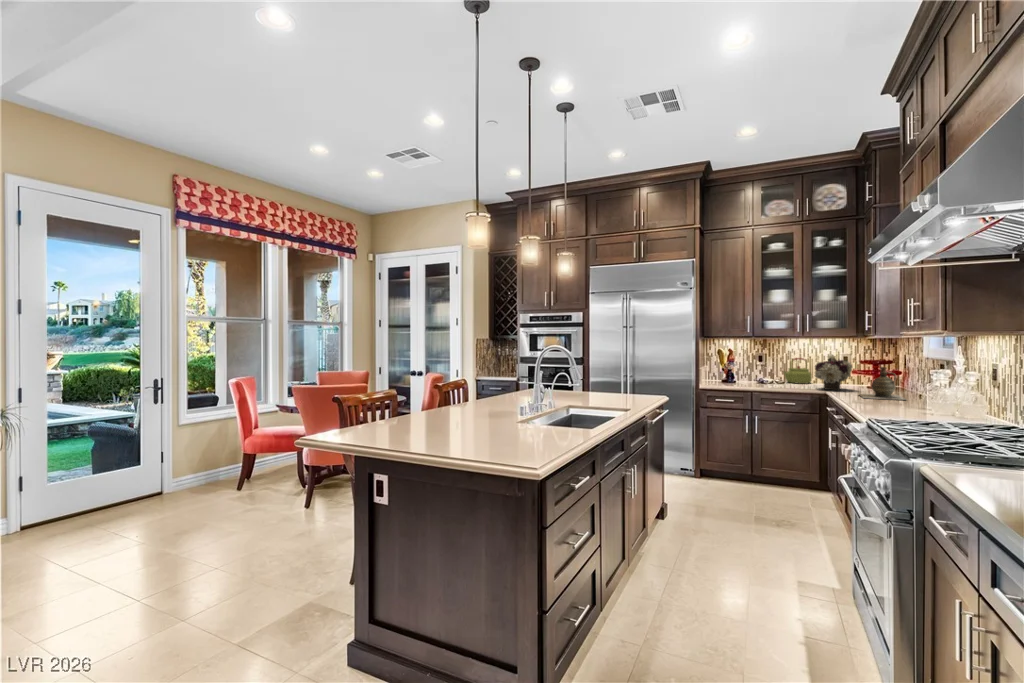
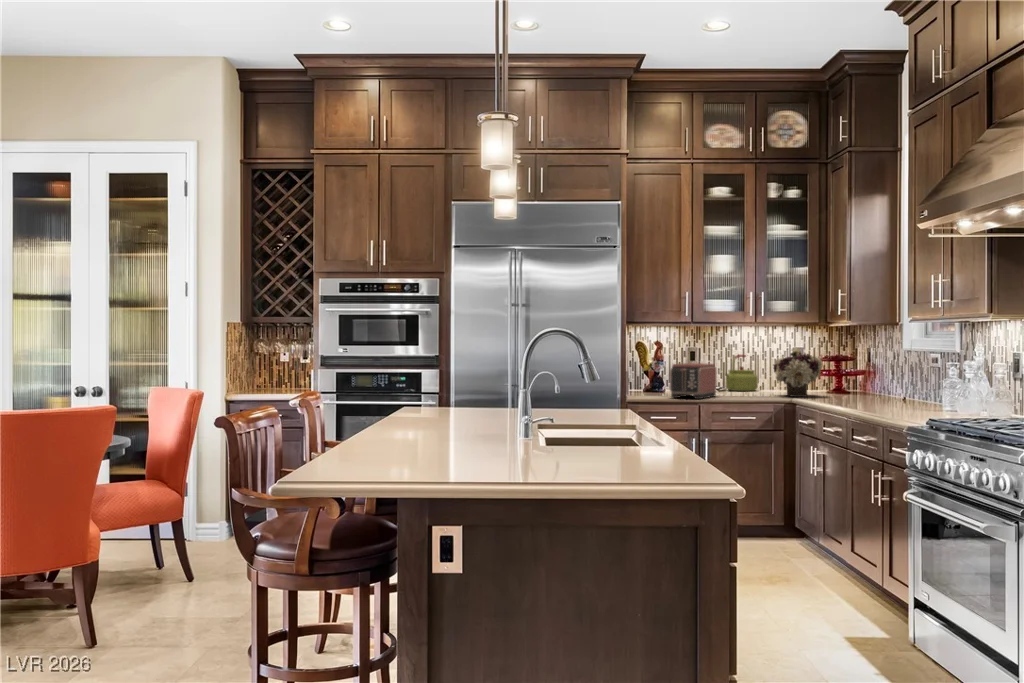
toaster: none [729,364,767,389] -> present [670,363,716,399]
ceramic jug: present [859,367,906,400] -> none [838,361,901,403]

